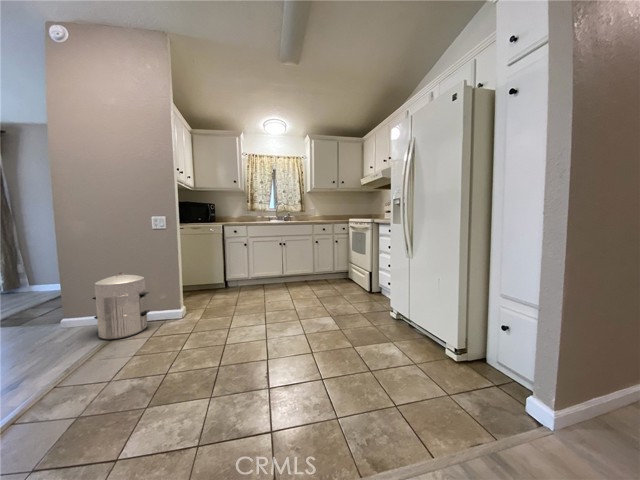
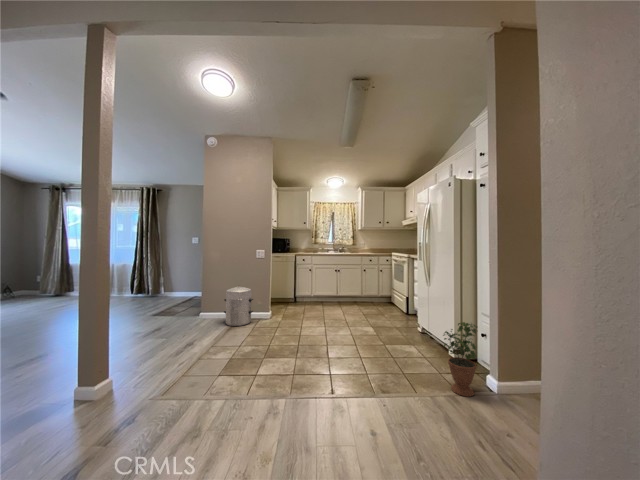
potted plant: none [467,312,531,446] -> present [443,322,477,397]

